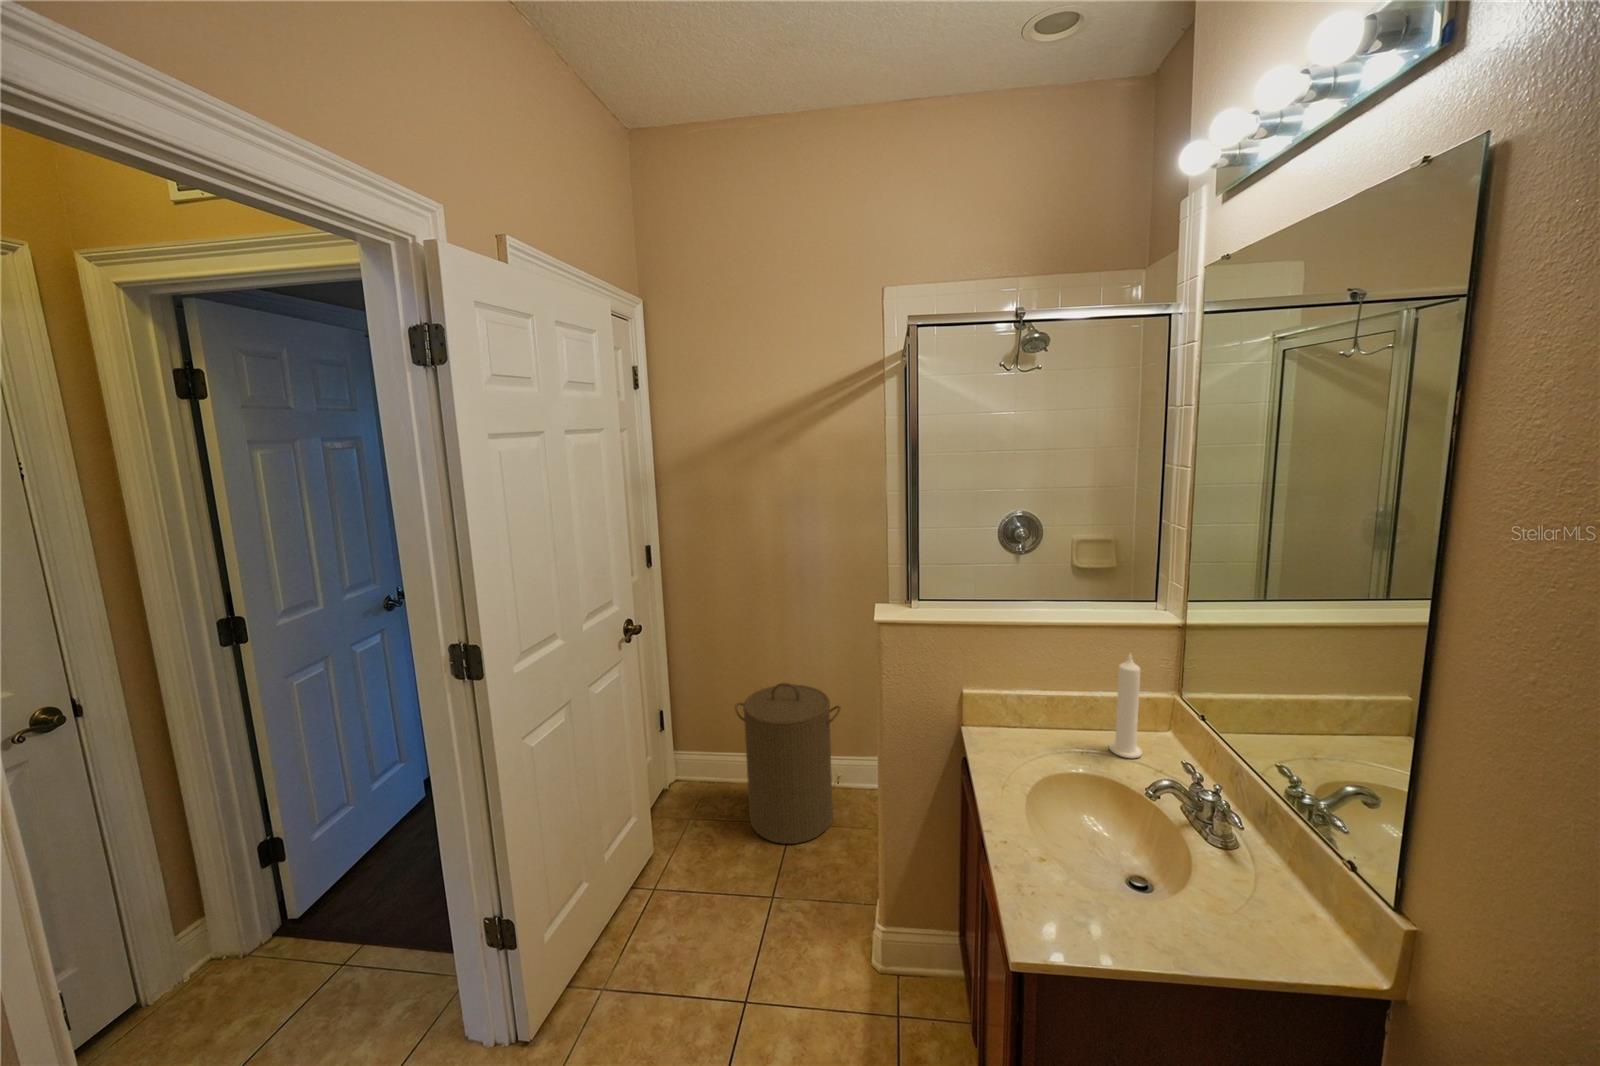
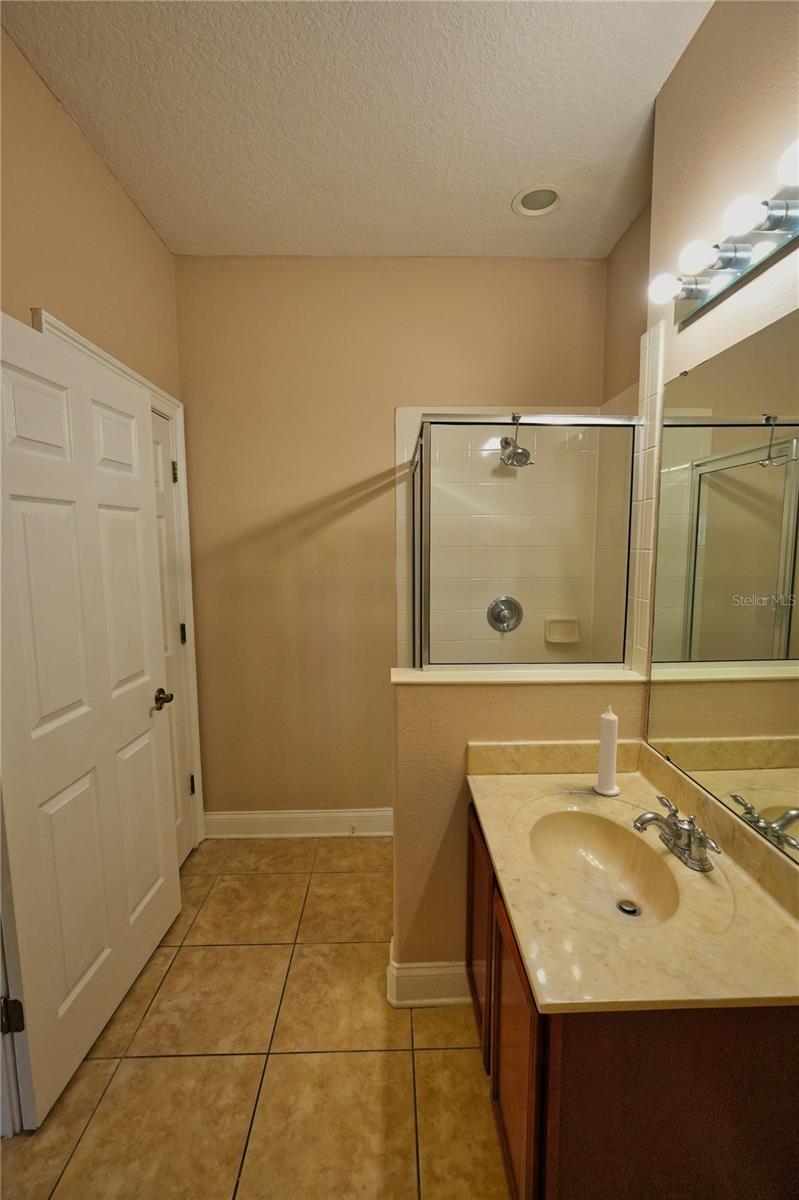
laundry hamper: present [735,683,841,844] -> none [262,744,359,893]

